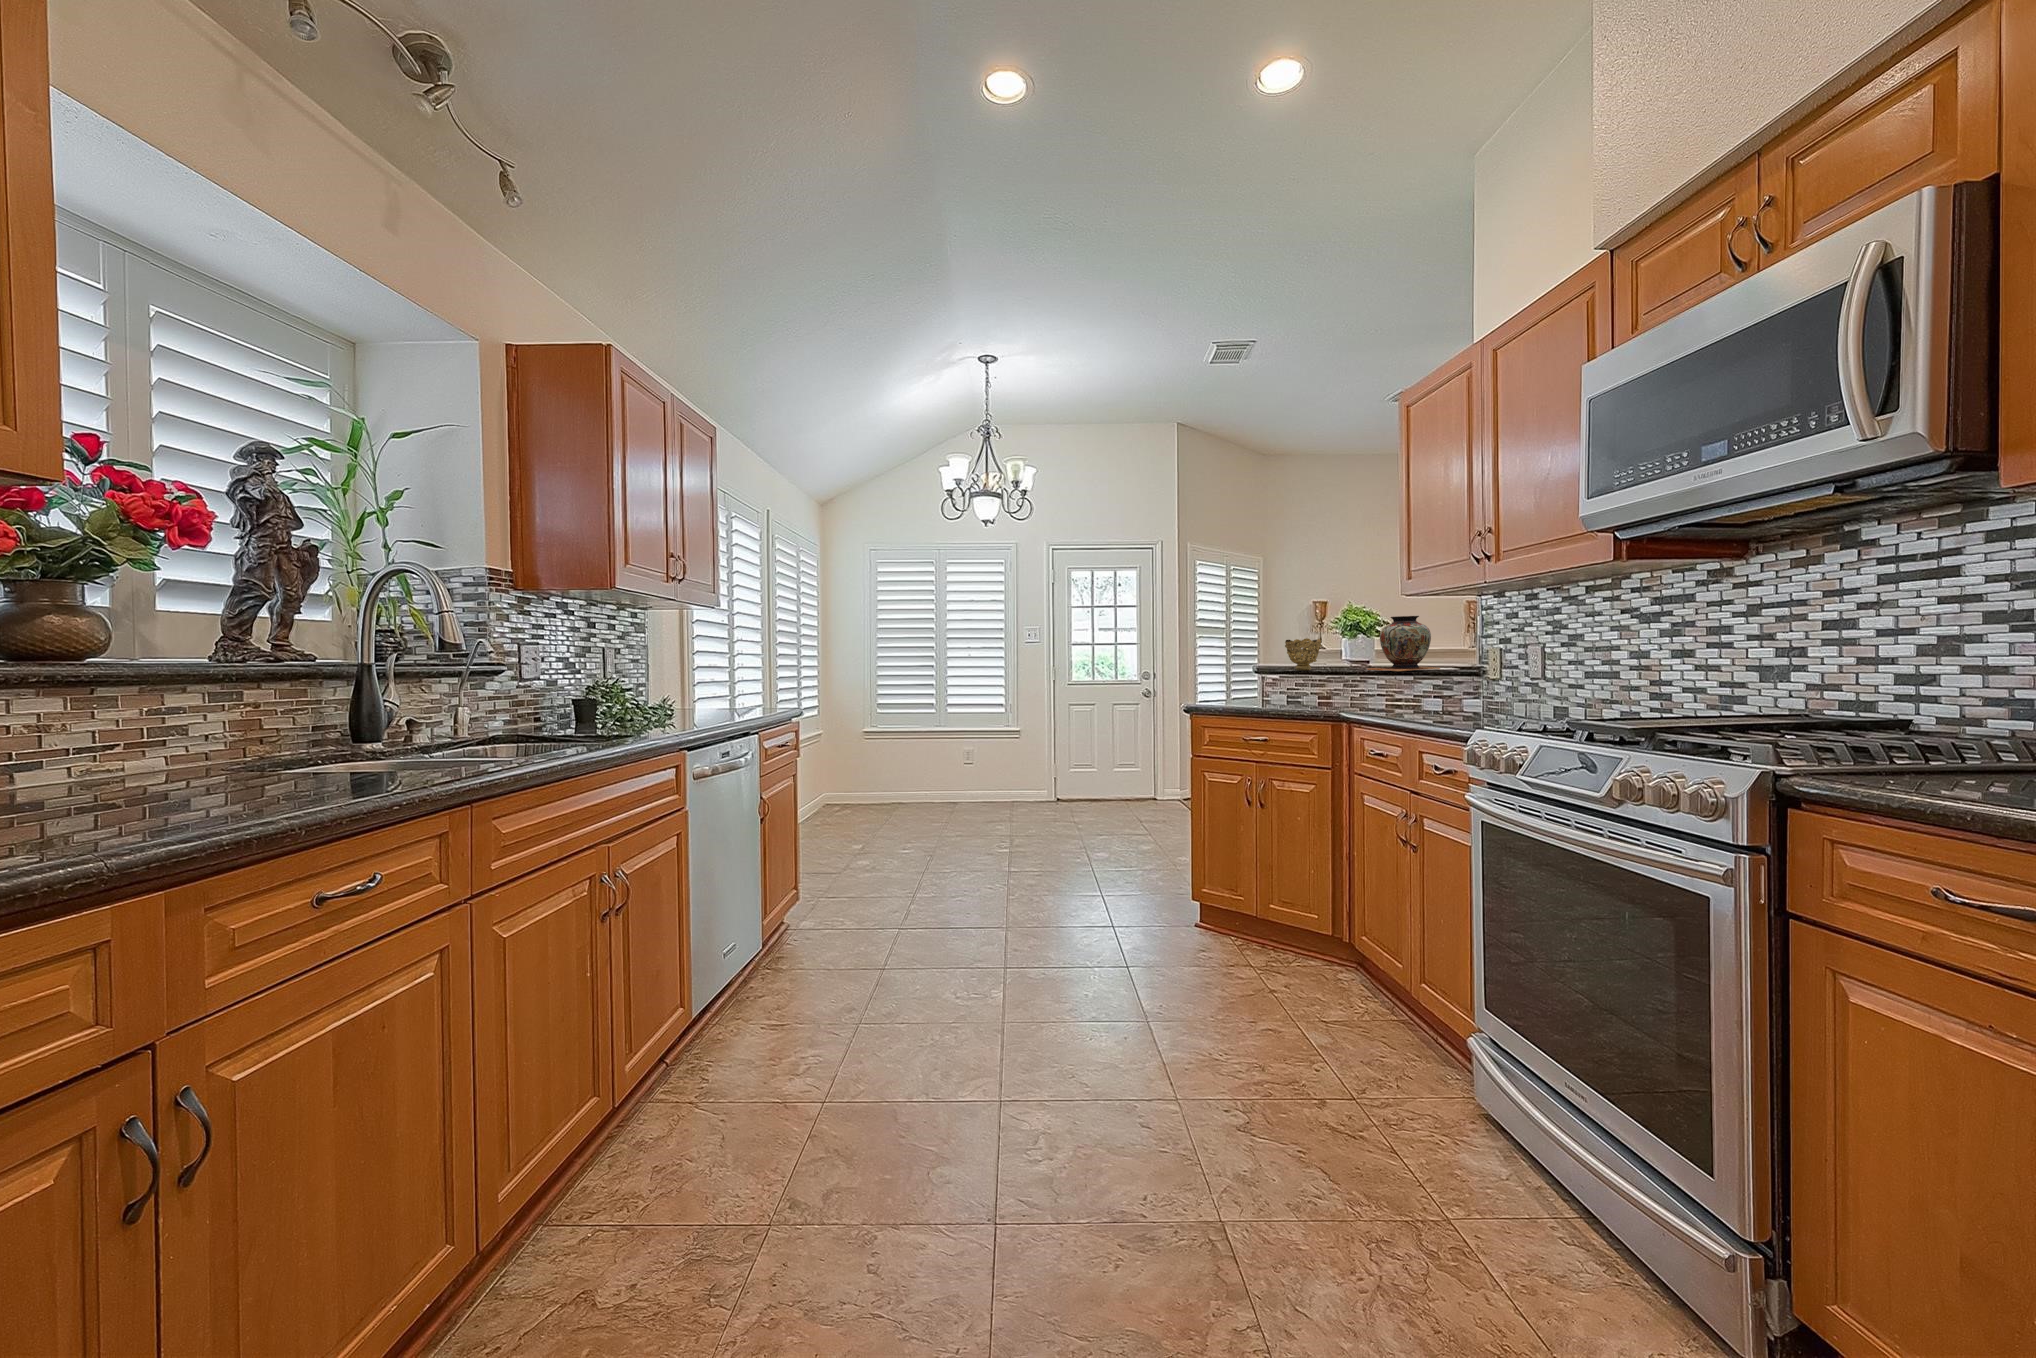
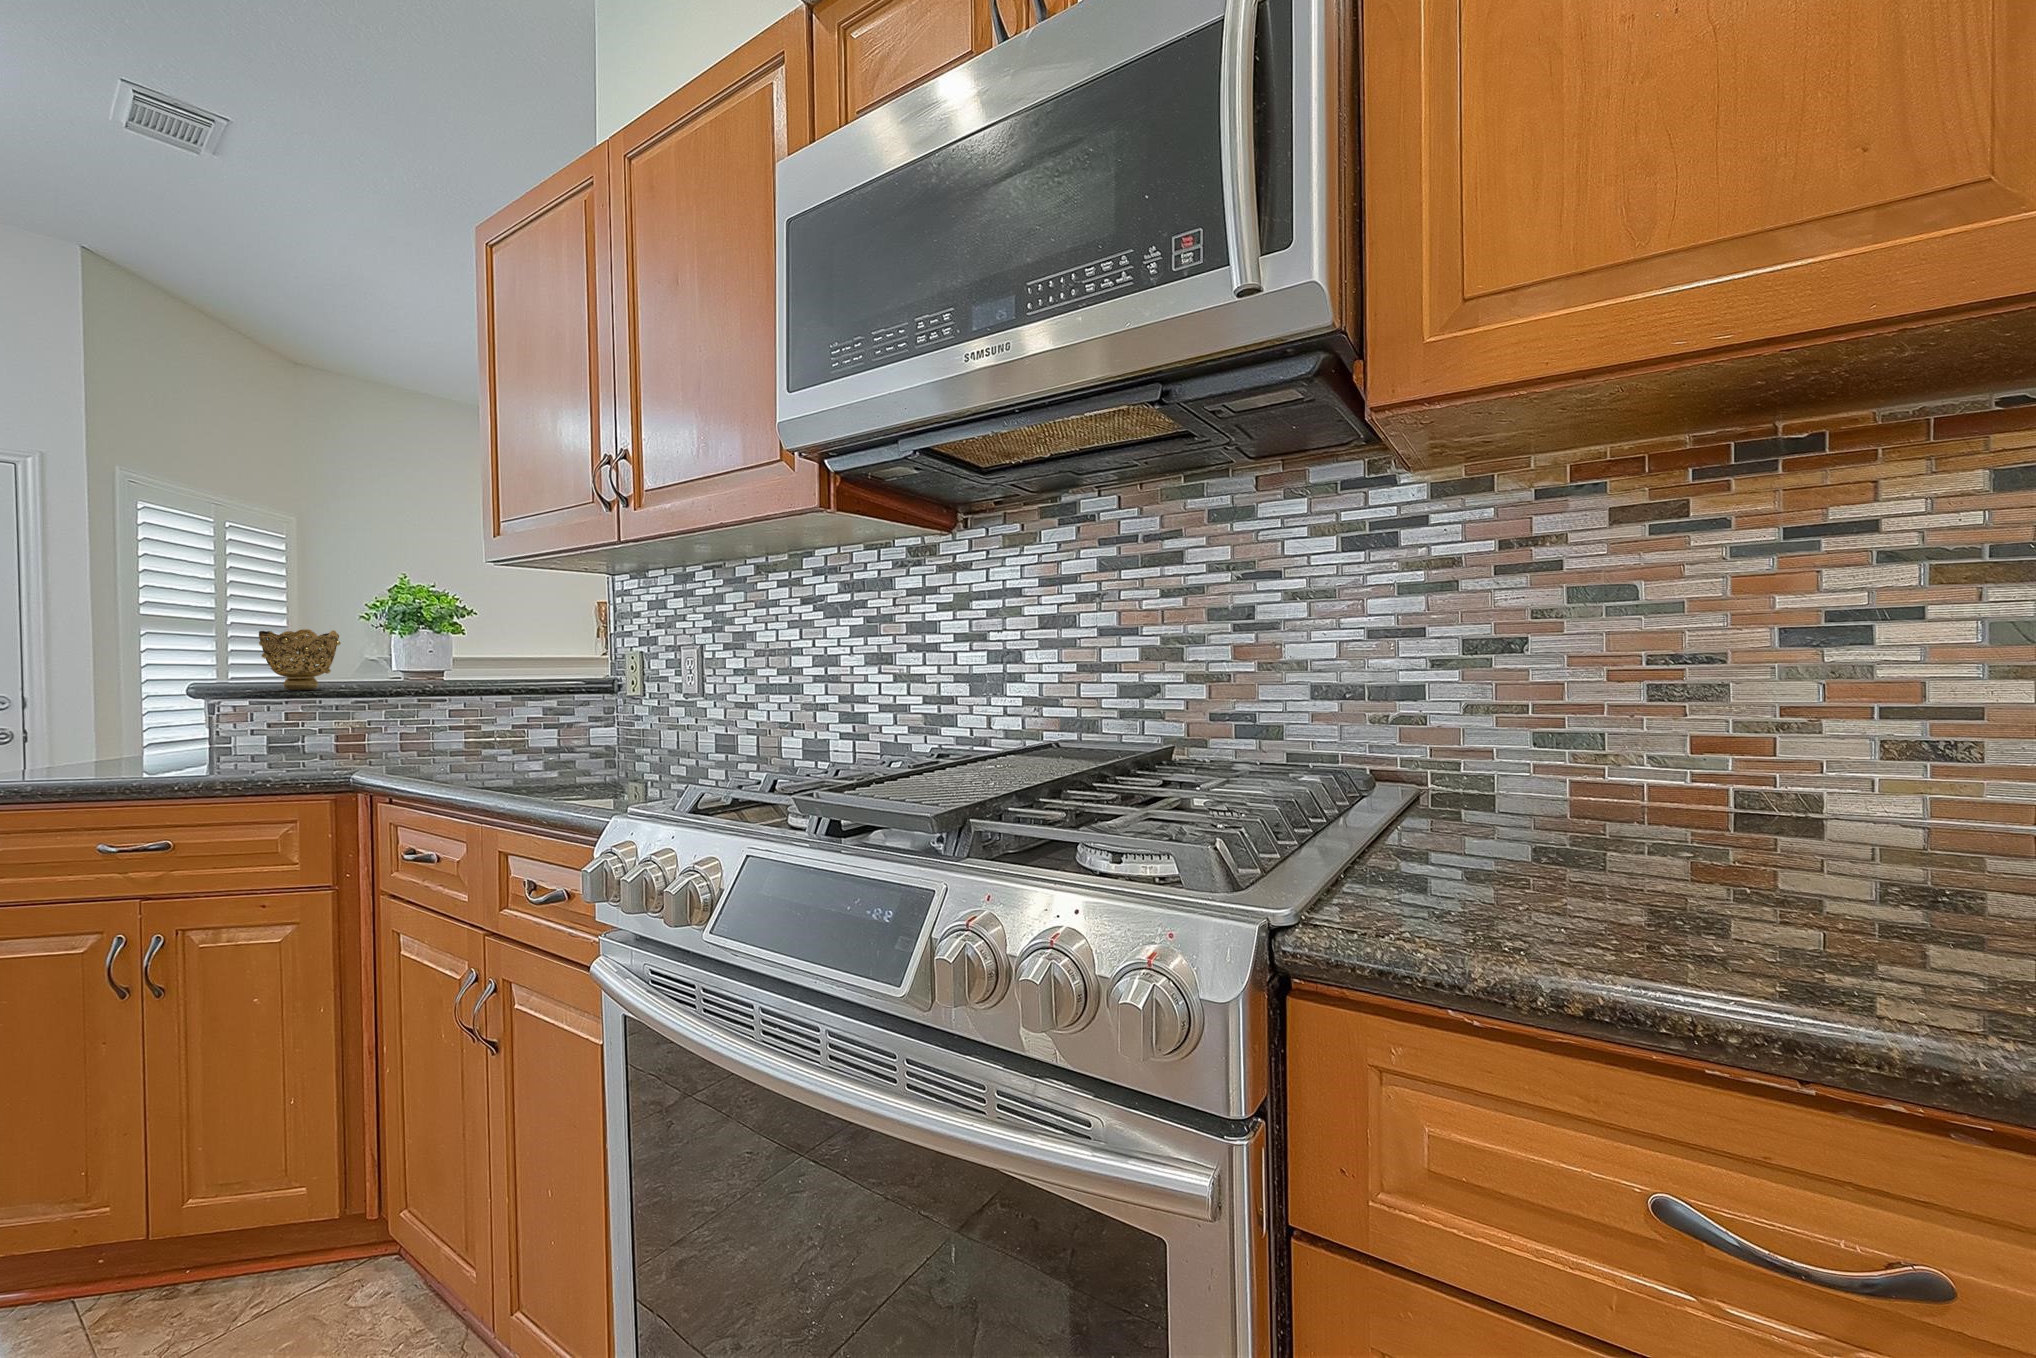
decorative vase: present [1368,616,1440,671] -> none [426,597,555,689]

